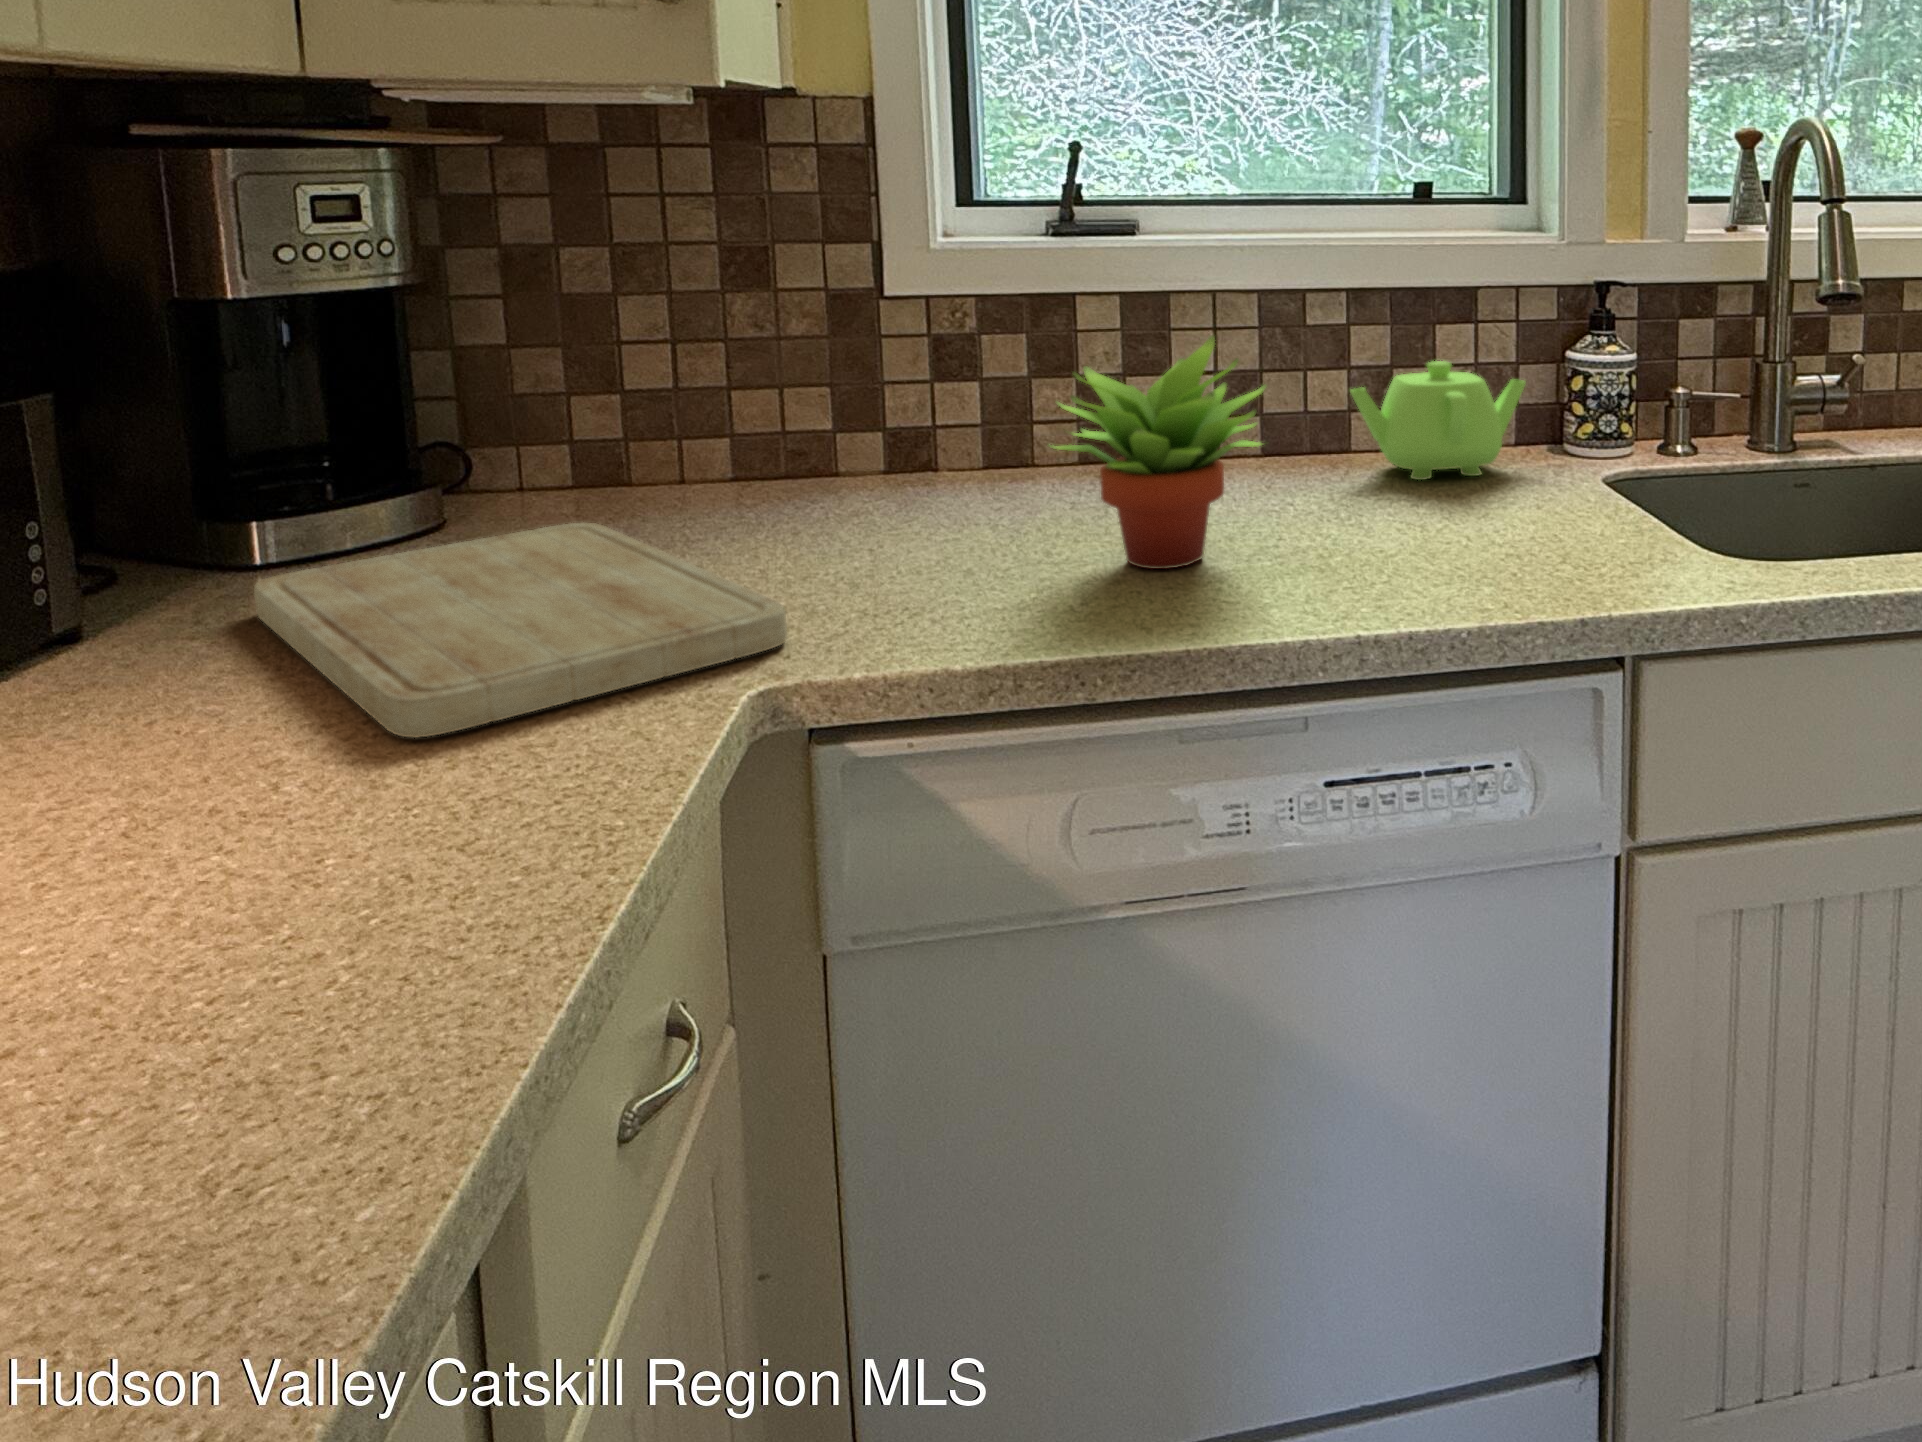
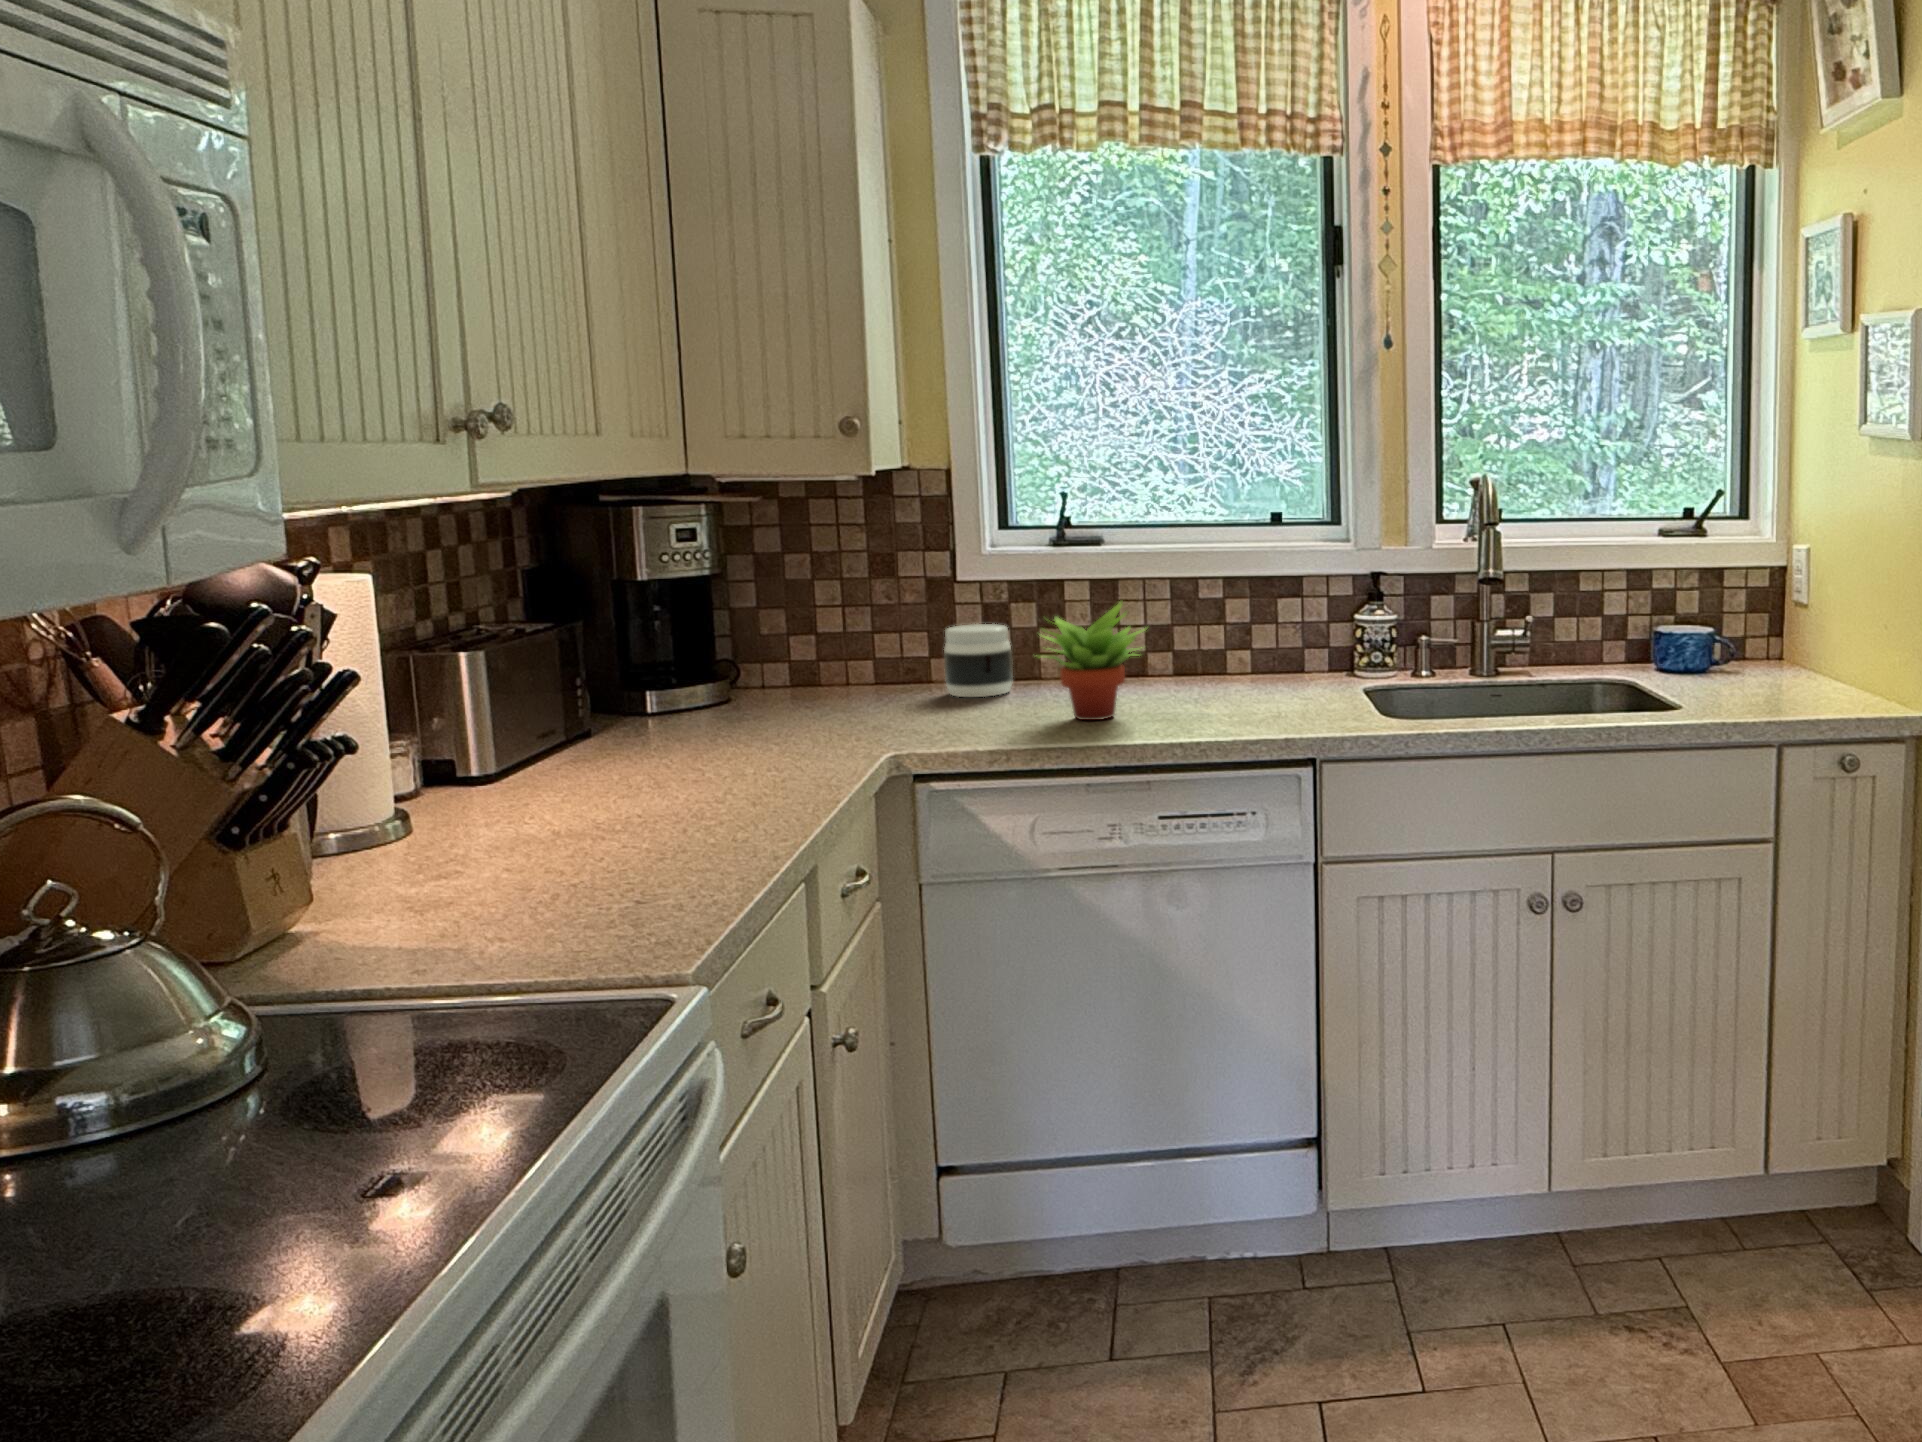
teapot: present [1350,361,1526,480] -> none [1216,619,1323,687]
jar: none [864,374,989,510] -> present [944,624,1013,697]
cutting board: present [254,523,787,738] -> none [659,697,904,765]

